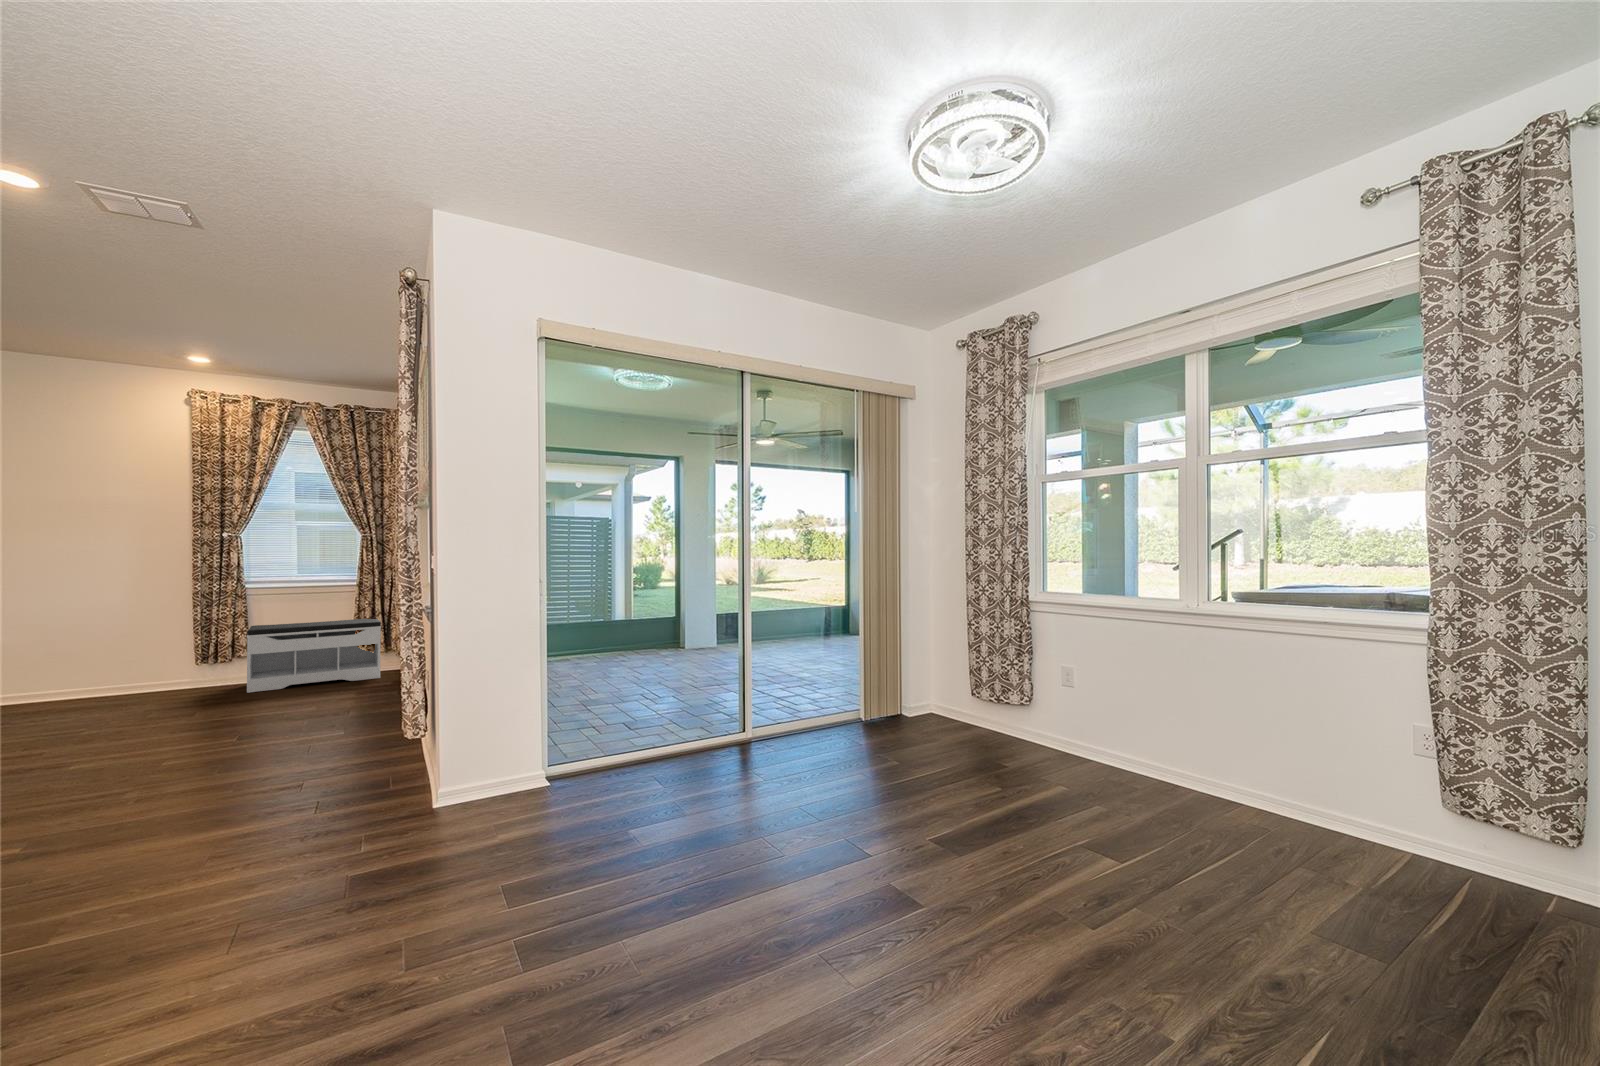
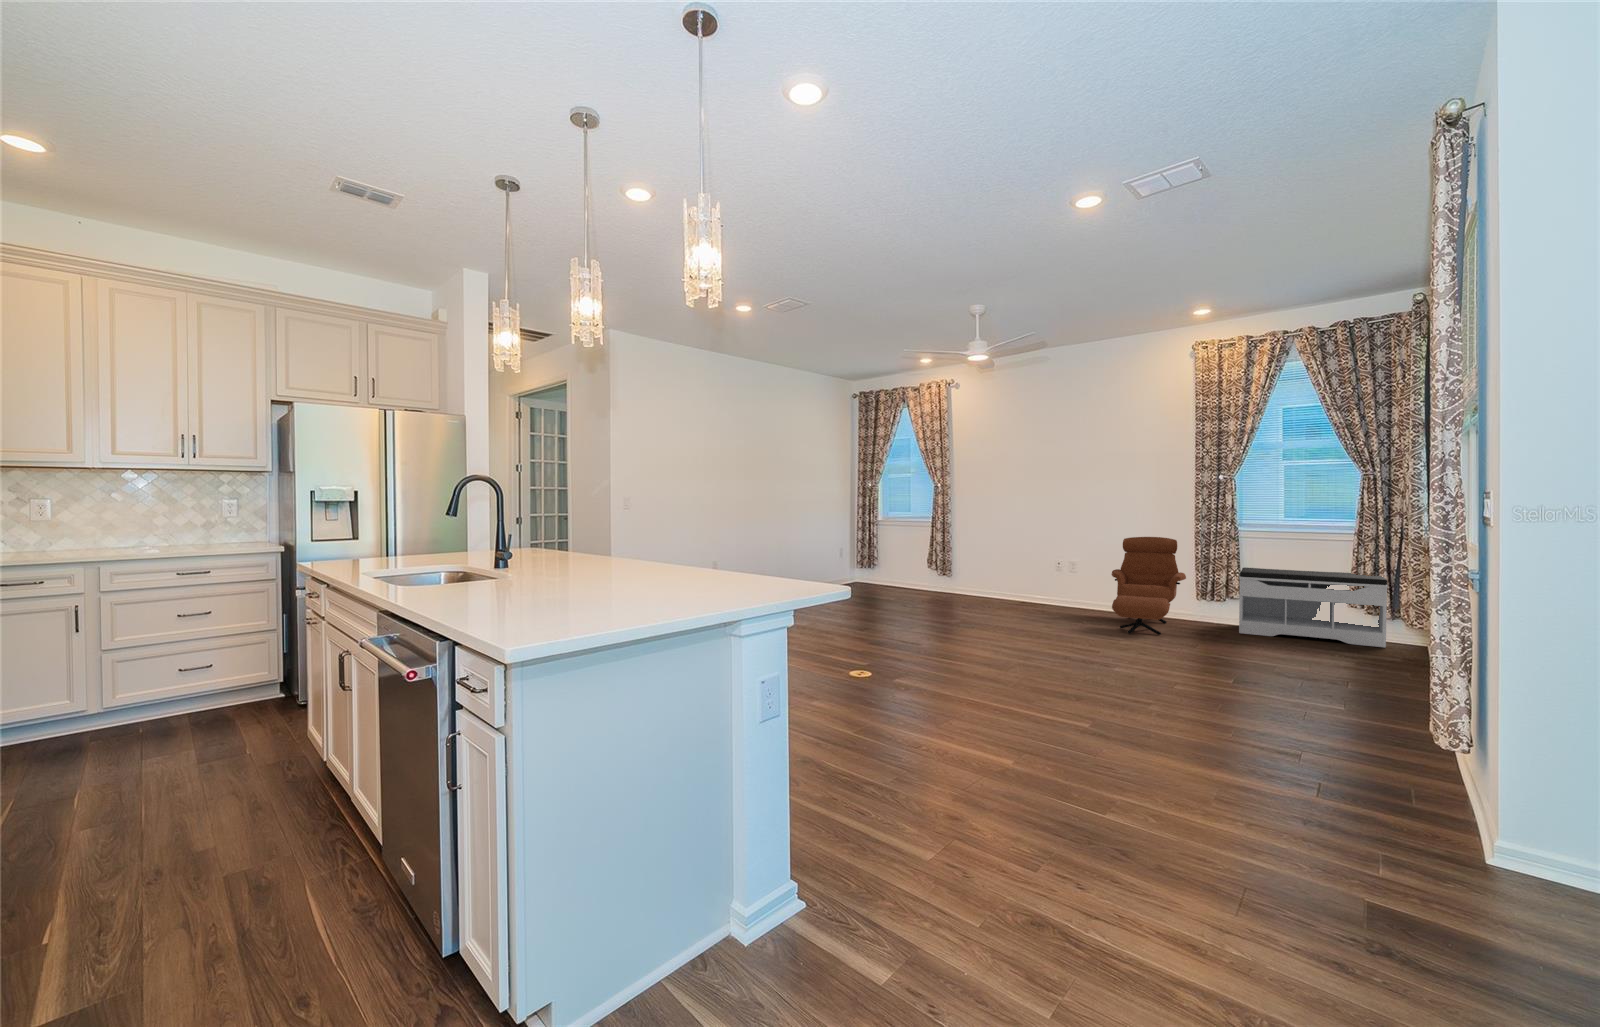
armchair: none [69,602,182,722] -> present [1112,537,1186,635]

